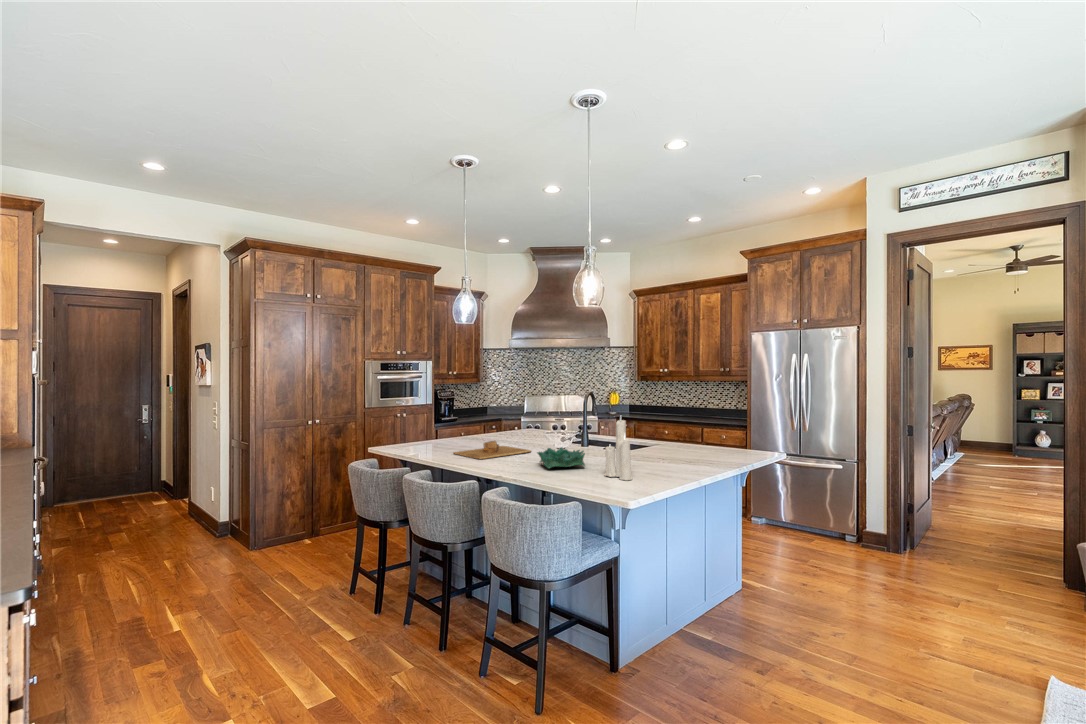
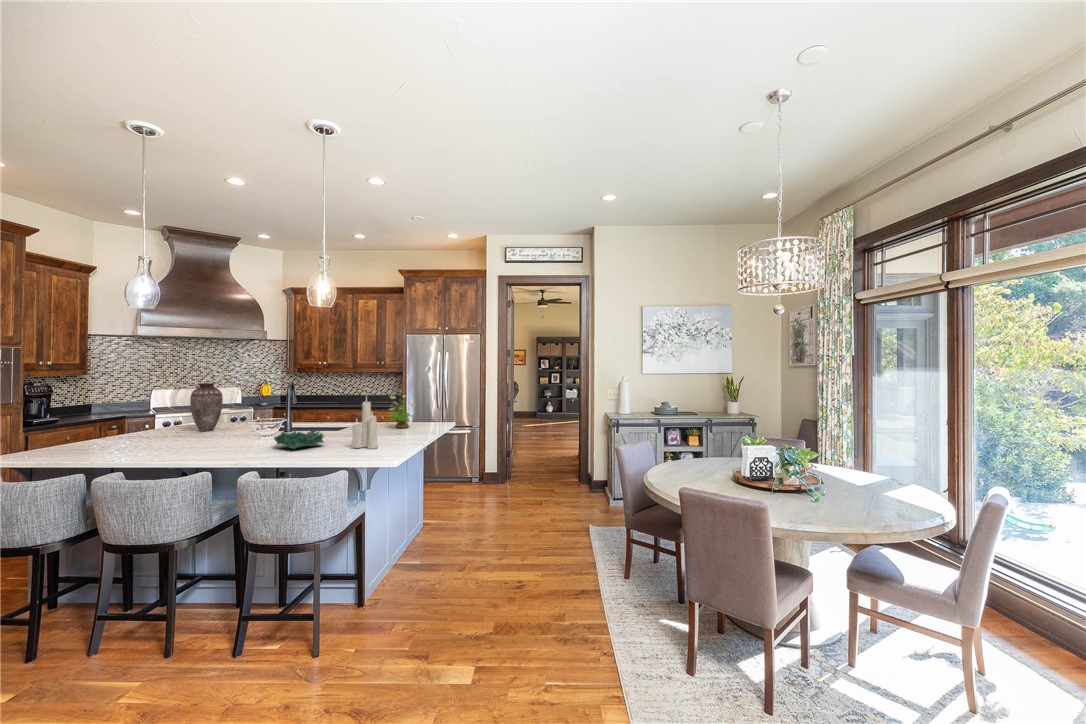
vase: none [509,391,535,438] -> present [190,383,223,431]
potted plant: none [682,407,719,456] -> present [389,396,415,428]
cutting board: present [454,441,531,460] -> none [147,433,245,452]

